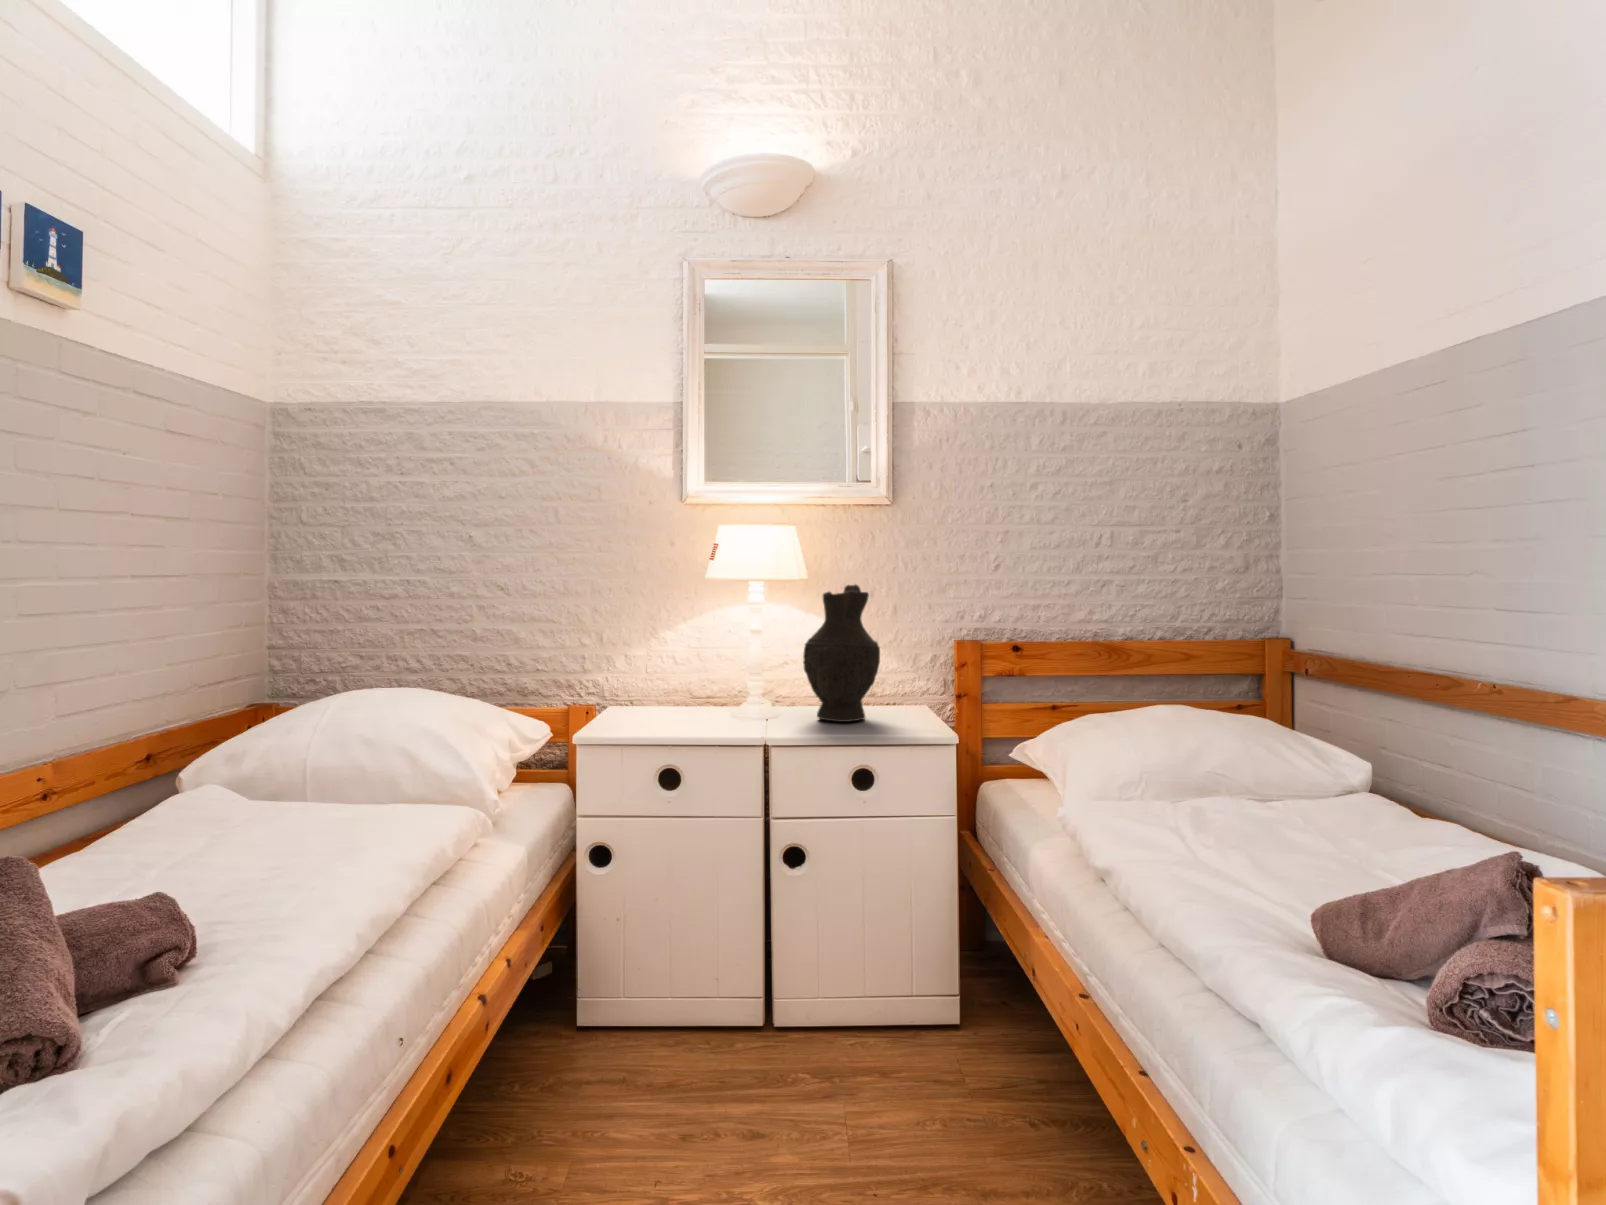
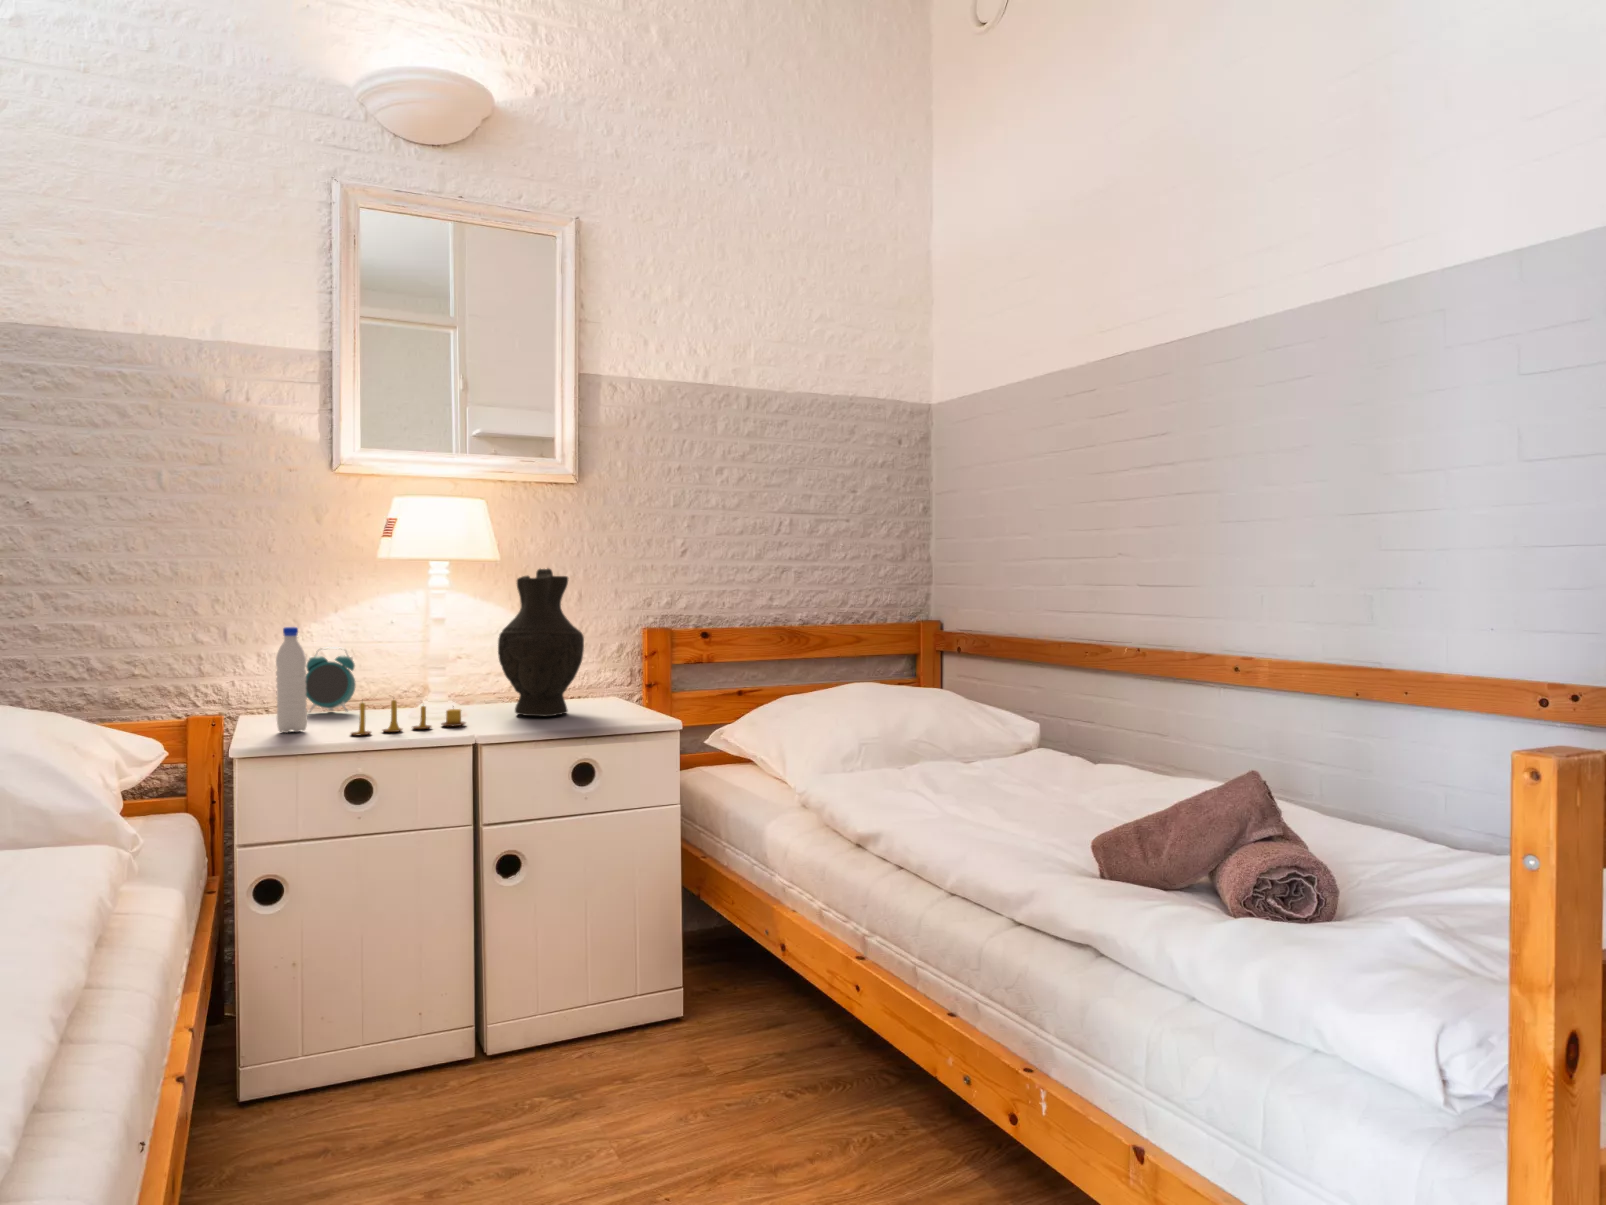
water bottle: none [616,636,639,724] -> present [276,627,307,733]
alarm clock: none [654,652,695,708] -> present [306,647,355,713]
candle: none [667,698,767,730] -> present [351,700,465,735]

